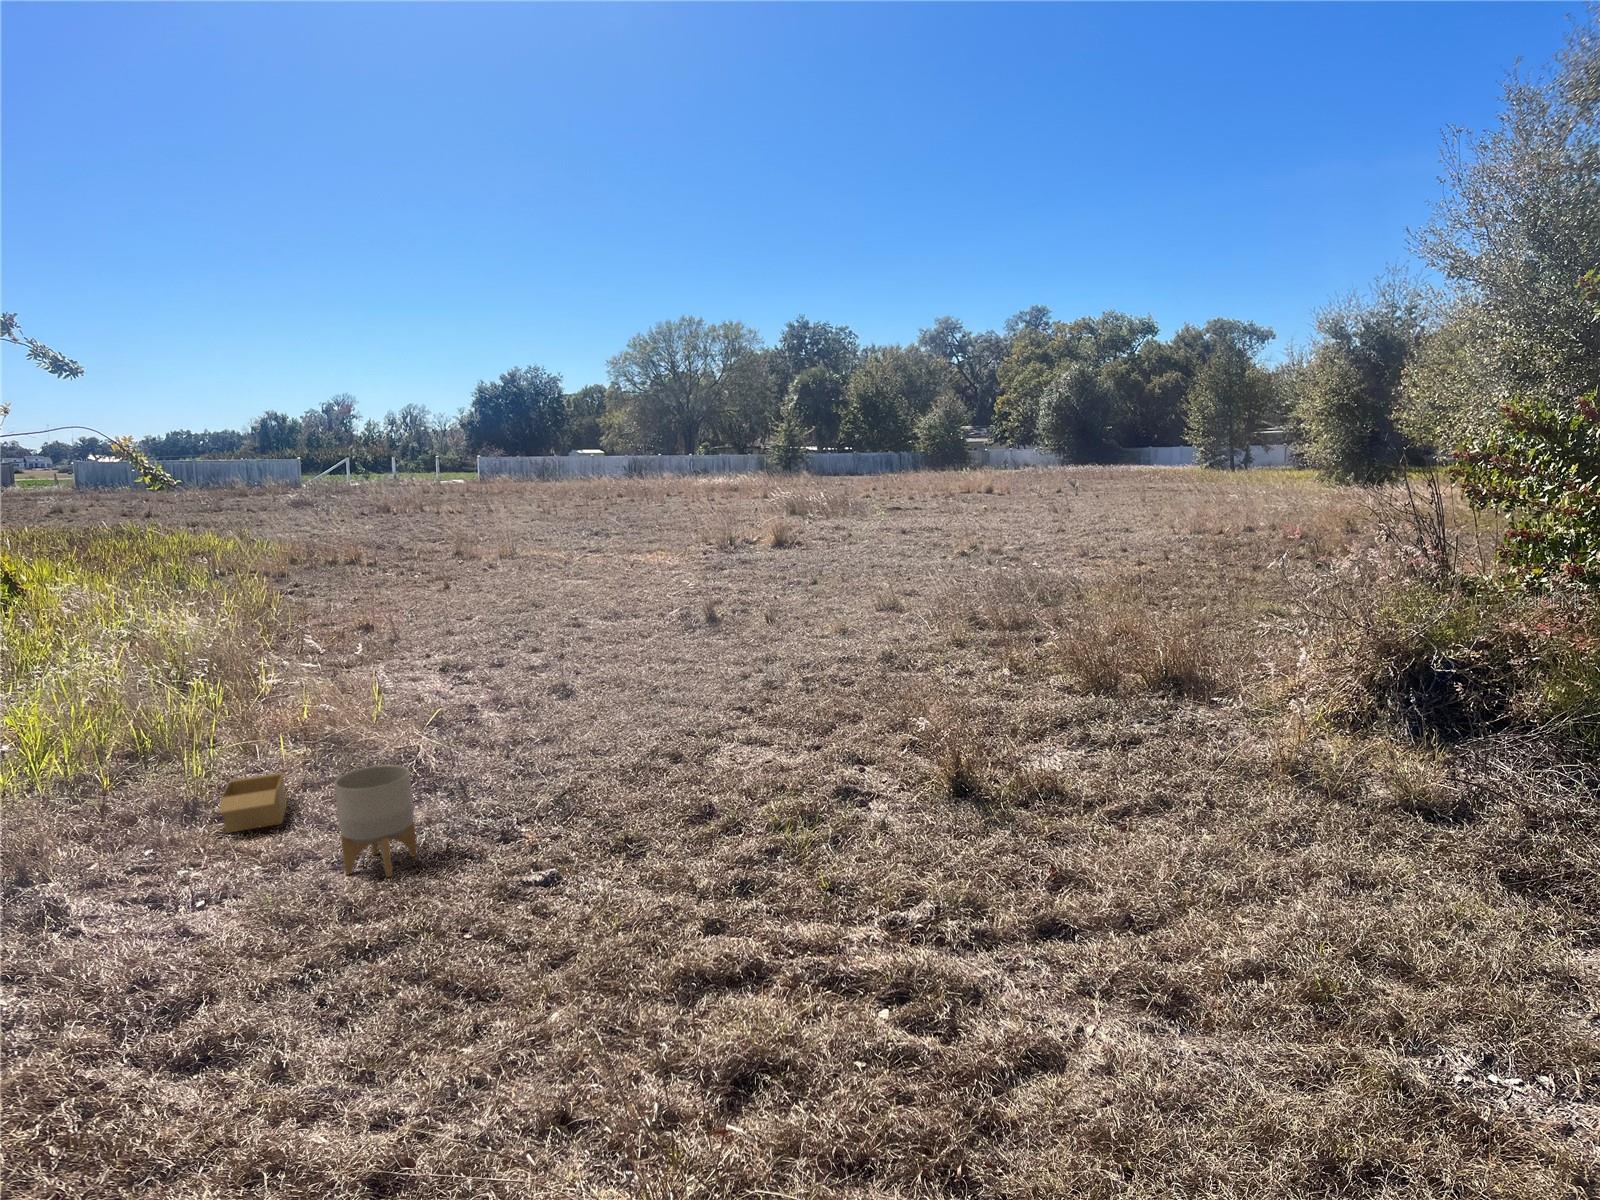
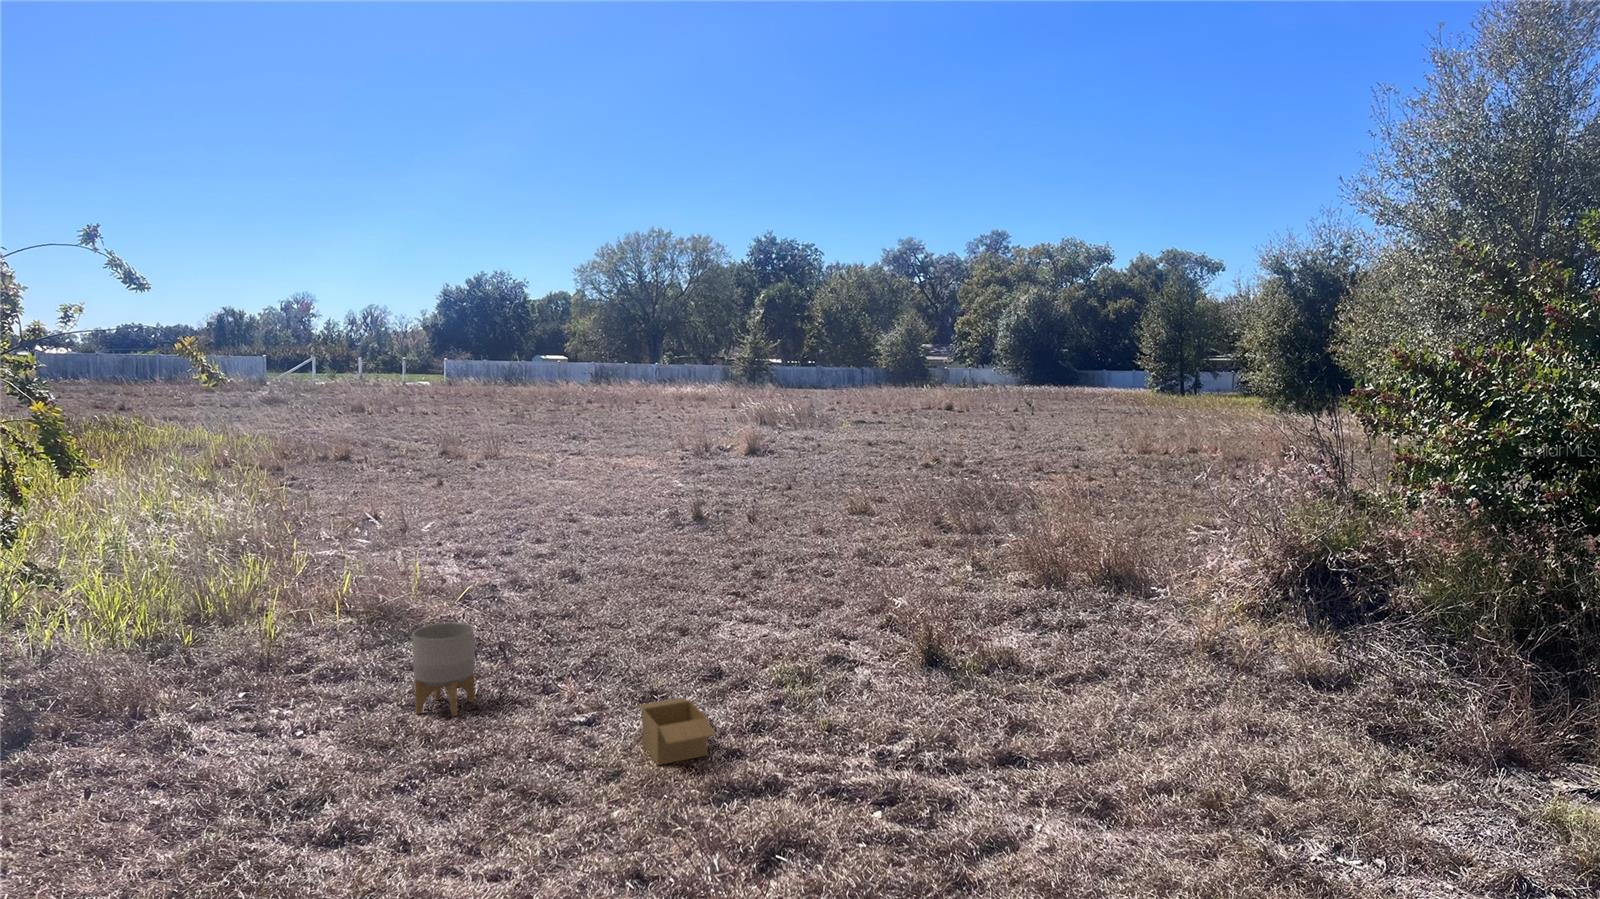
cardboard box: present [219,772,287,833] -> present [637,698,715,765]

